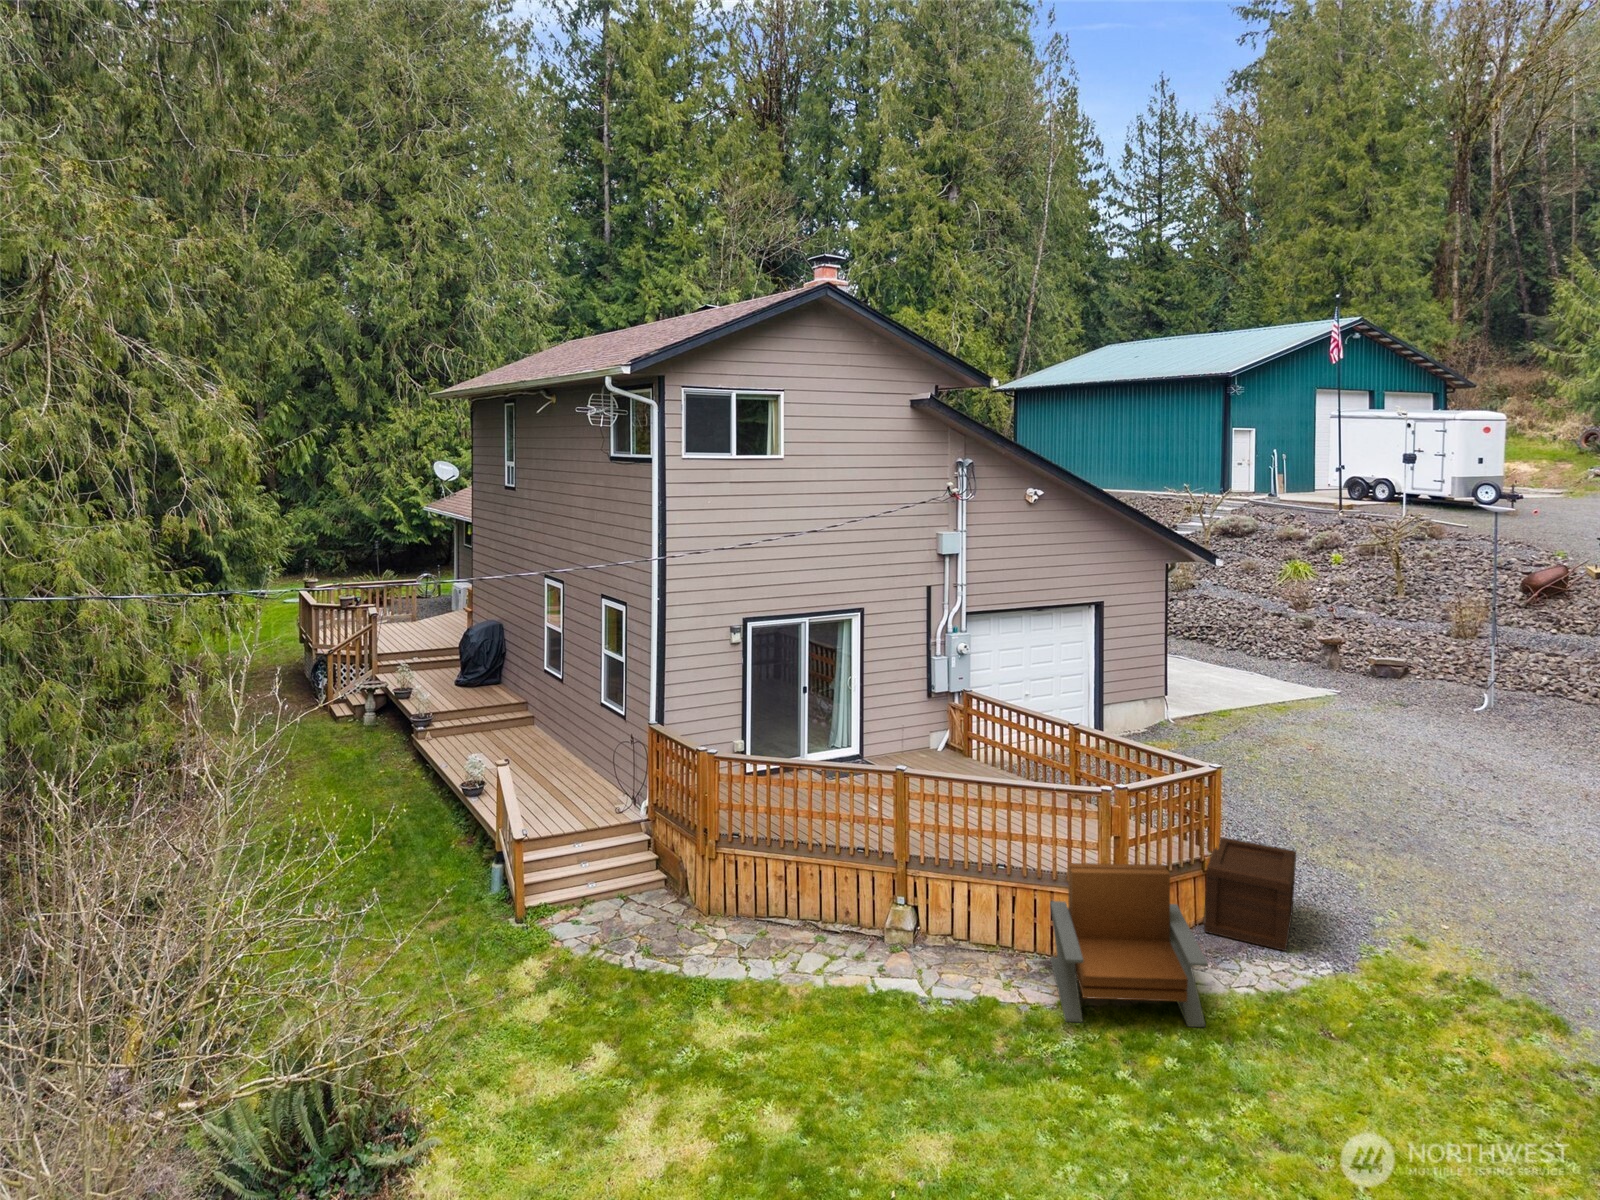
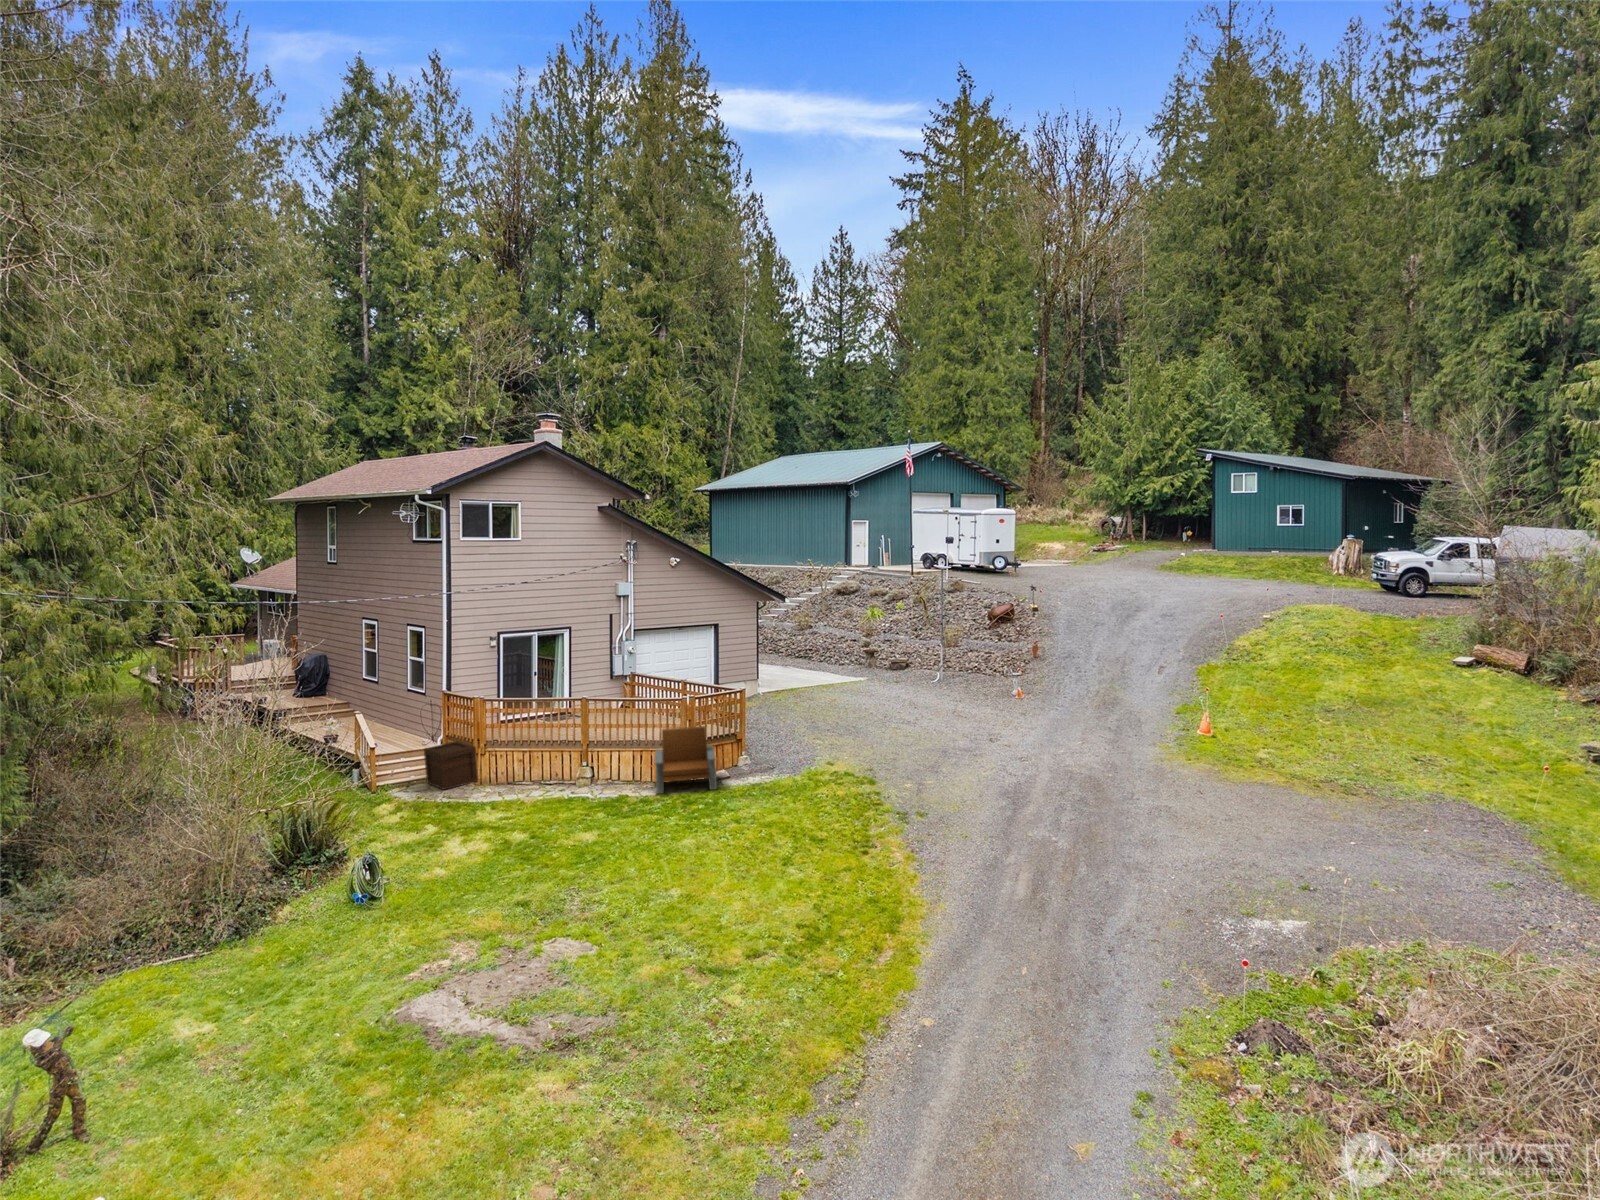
wooden crate: present [1204,837,1296,951] -> present [424,741,478,790]

